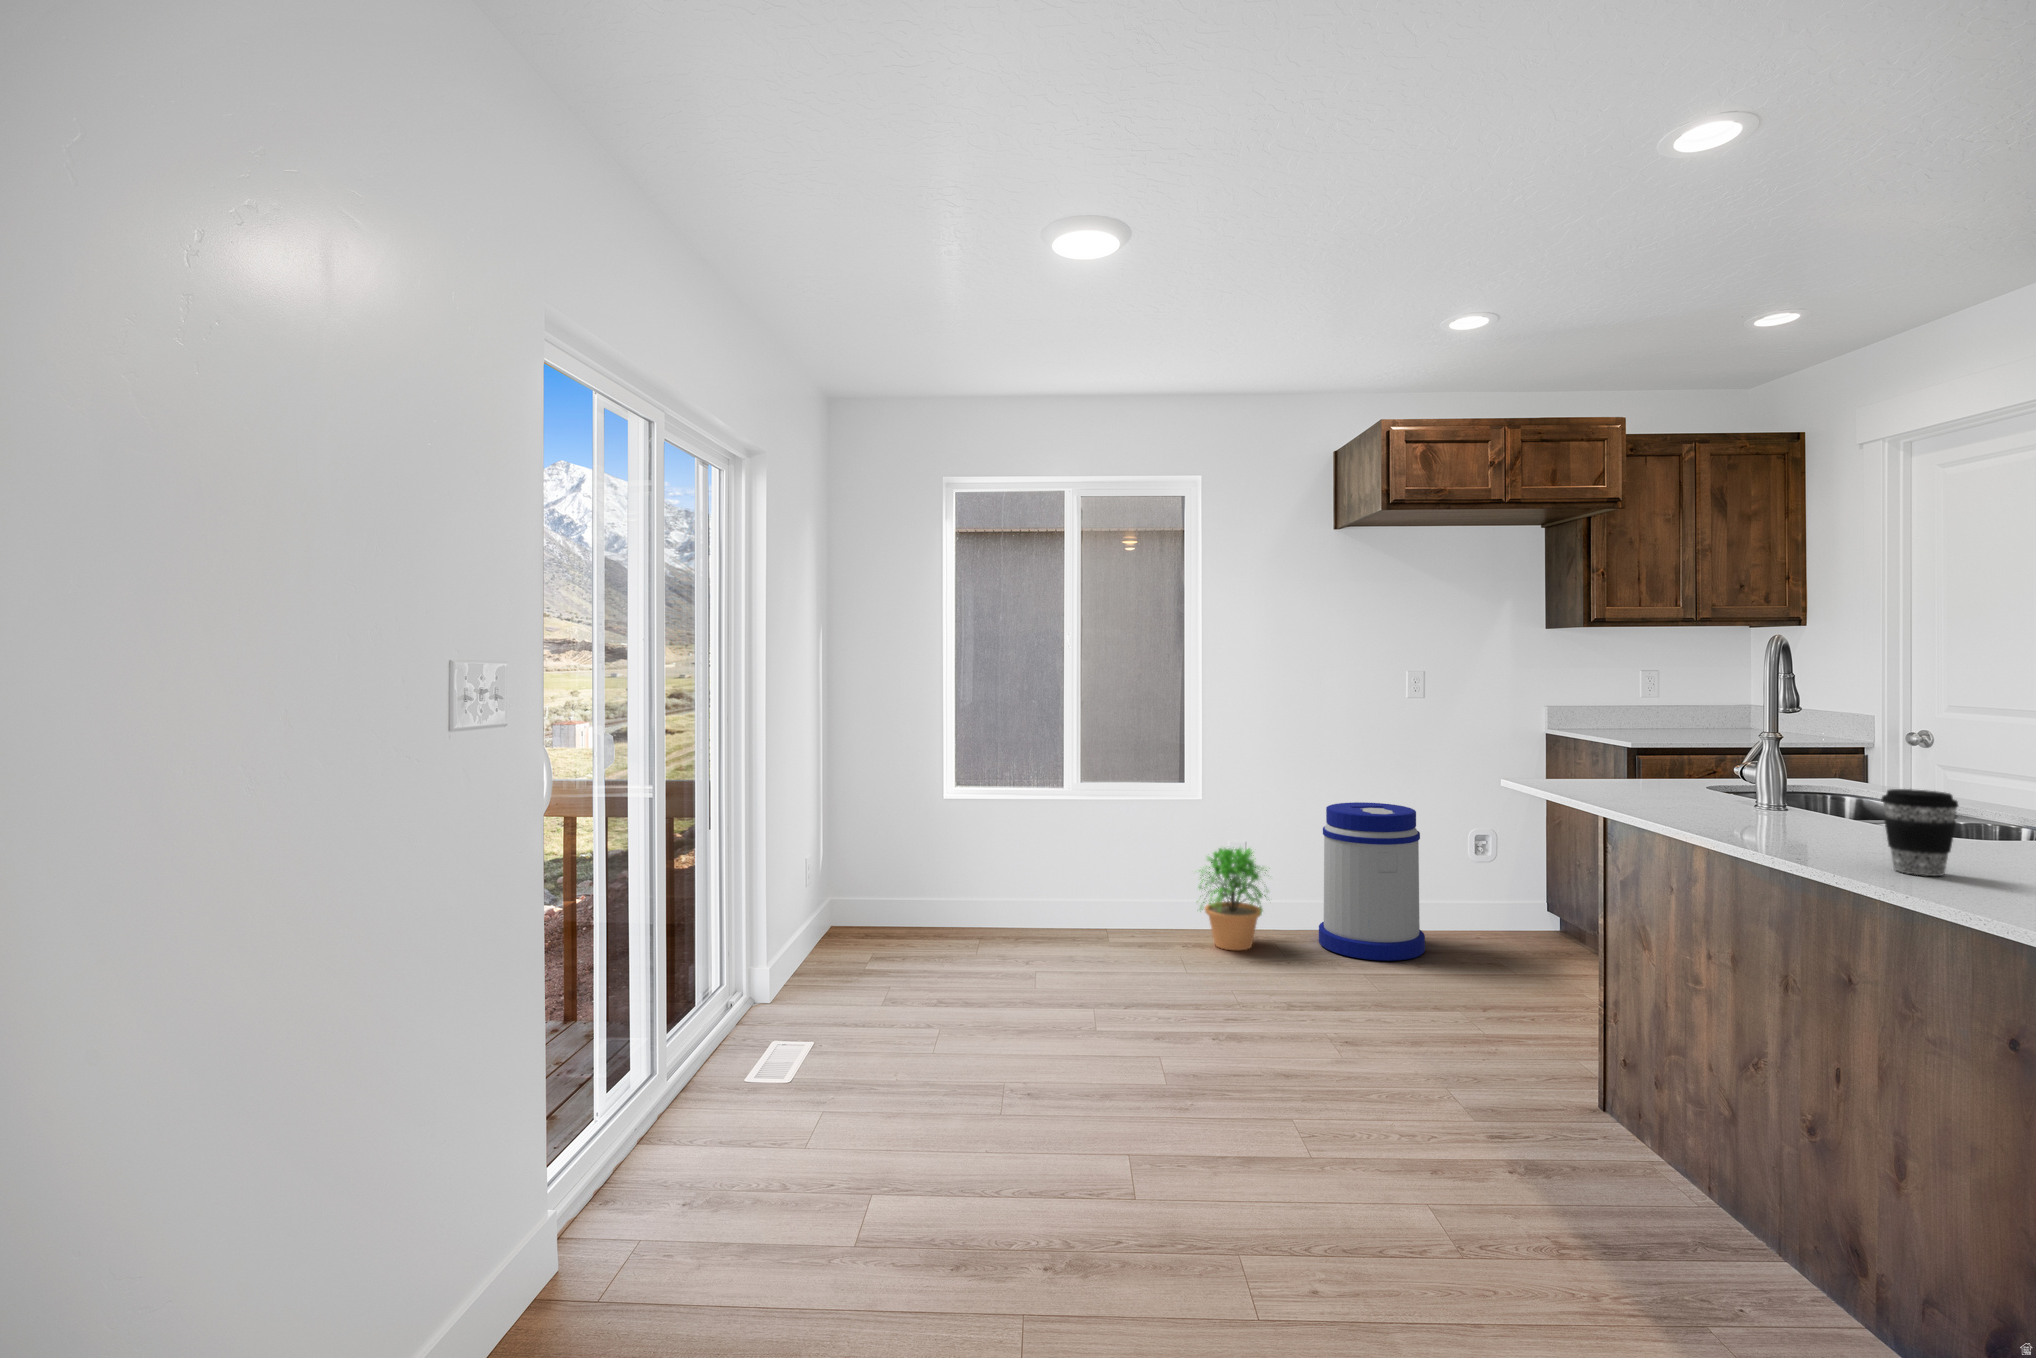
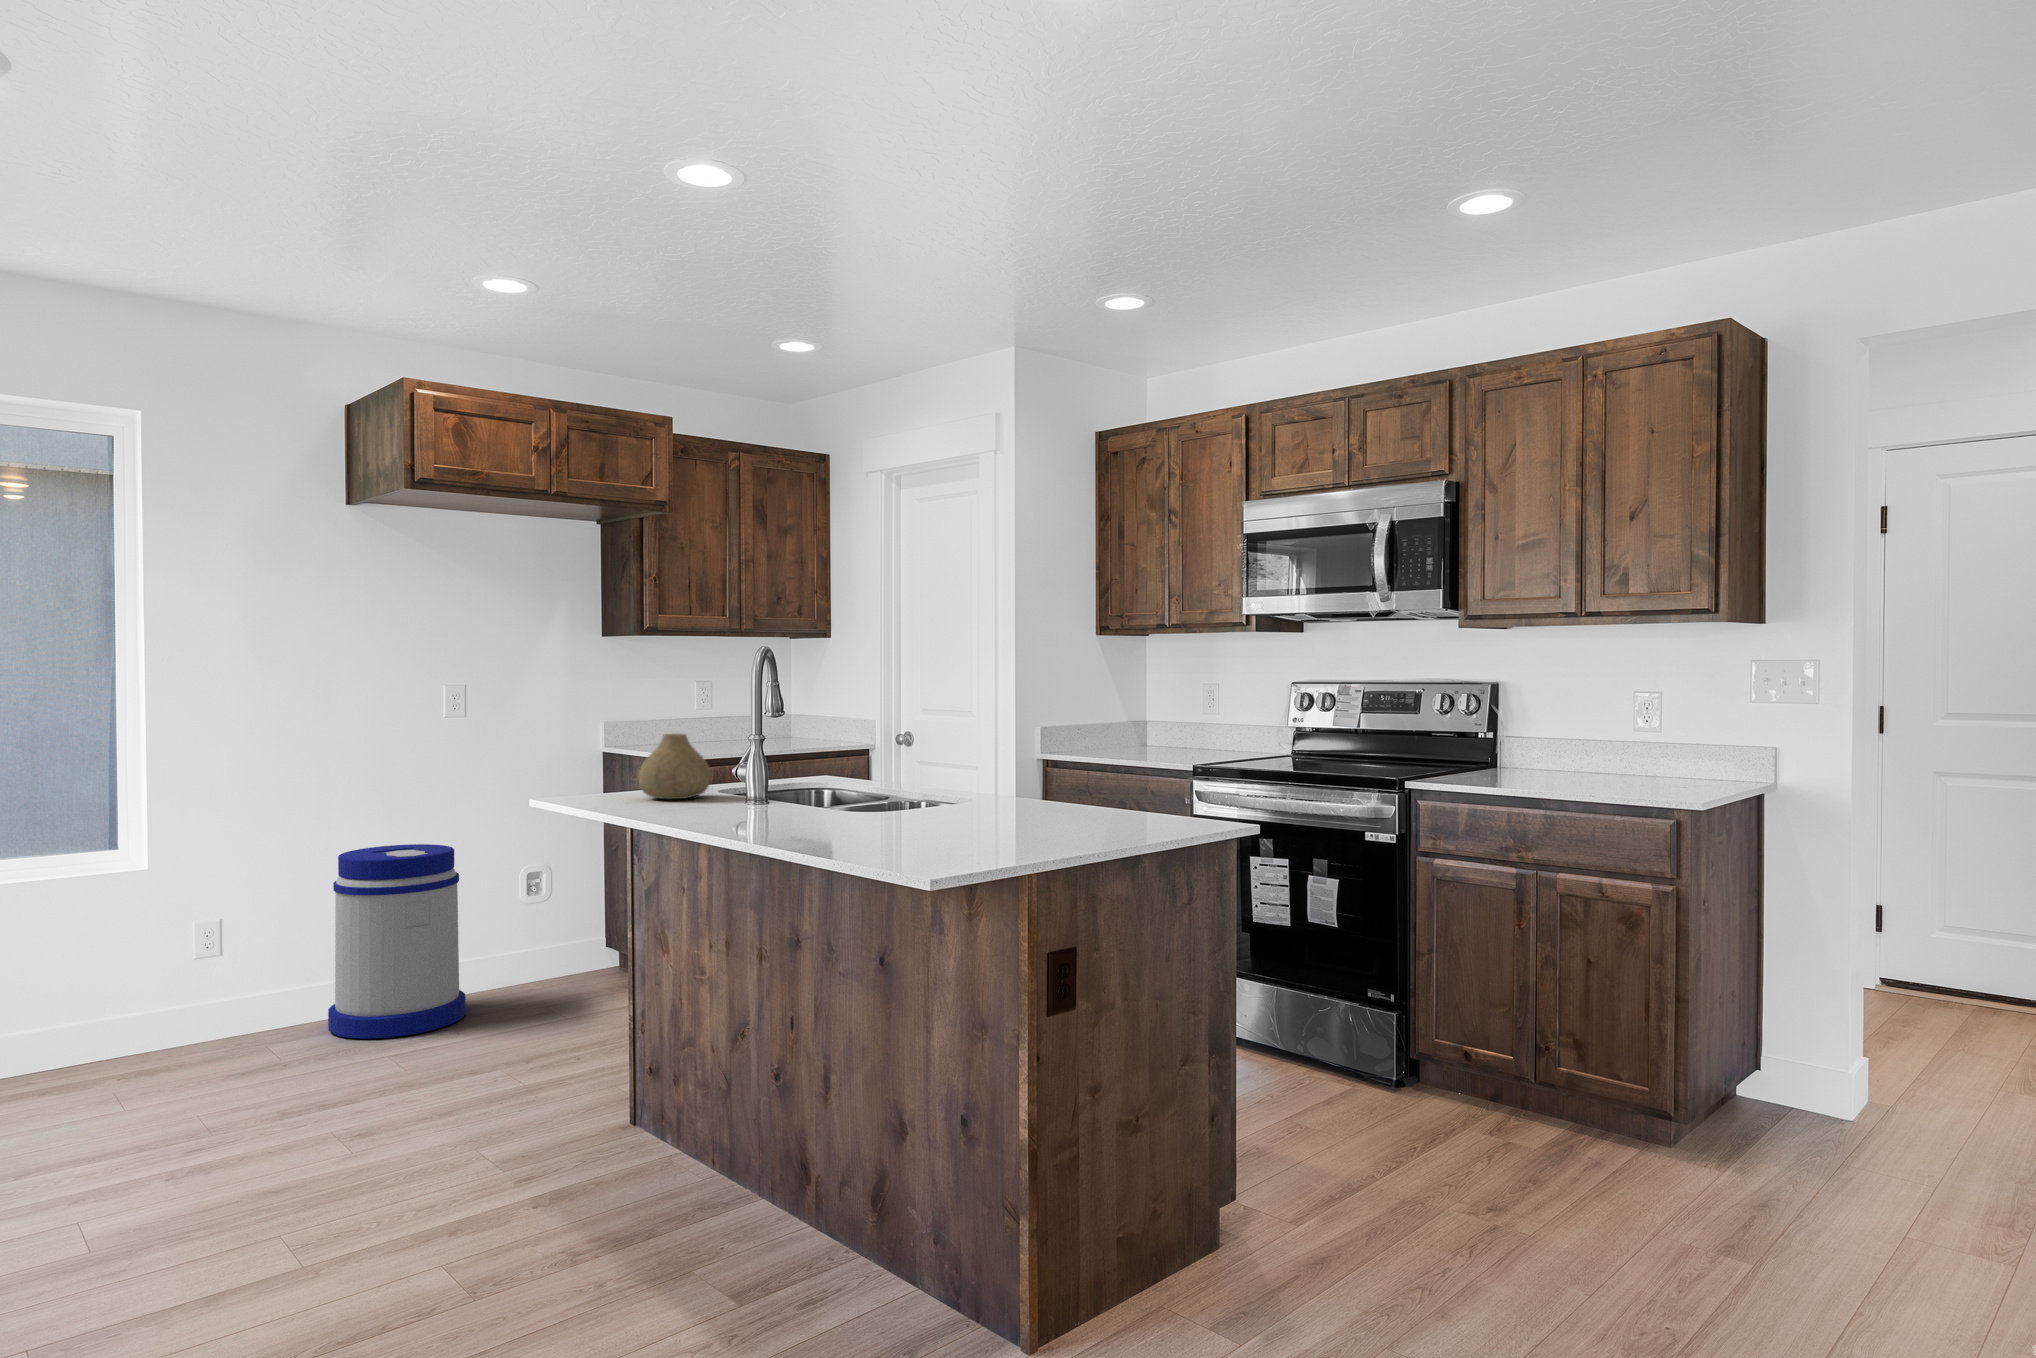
vase: none [1617,729,1702,796] -> present [639,734,711,799]
coffee cup: present [1881,789,1958,876] -> none [806,768,852,836]
potted plant: present [1197,848,1267,950] -> none [129,918,265,1066]

